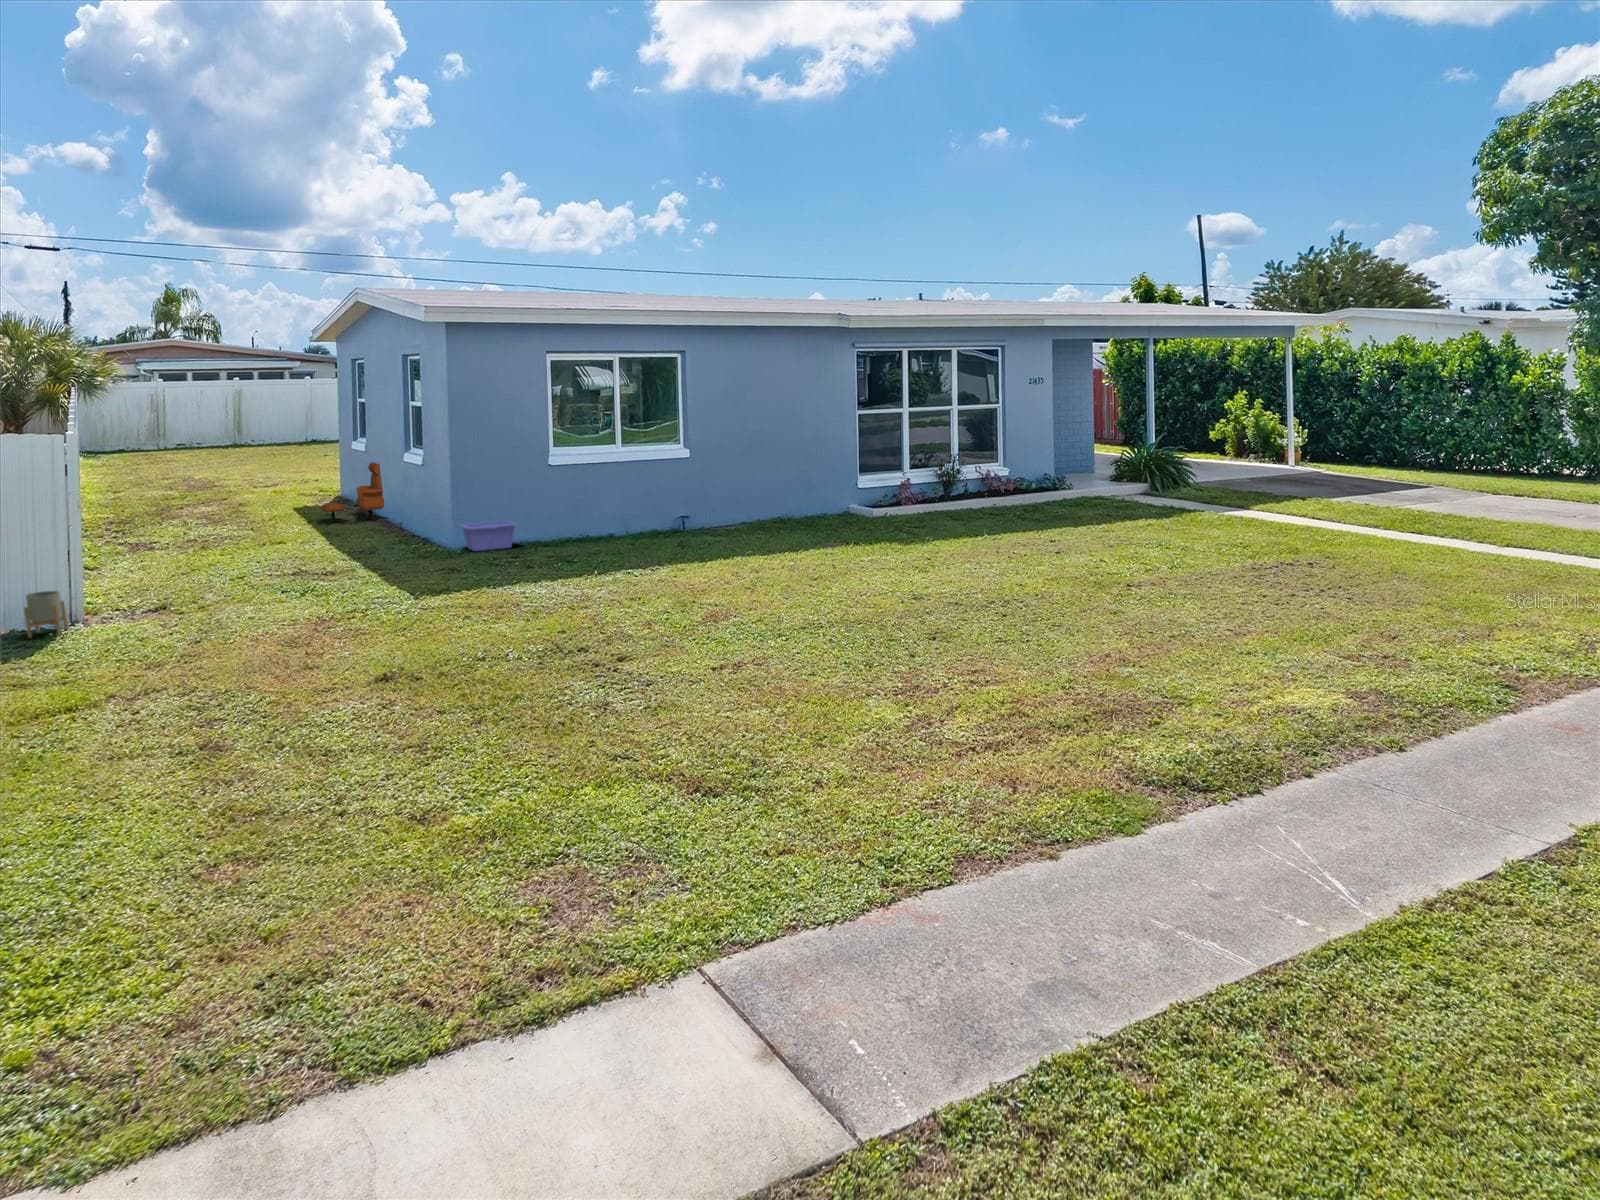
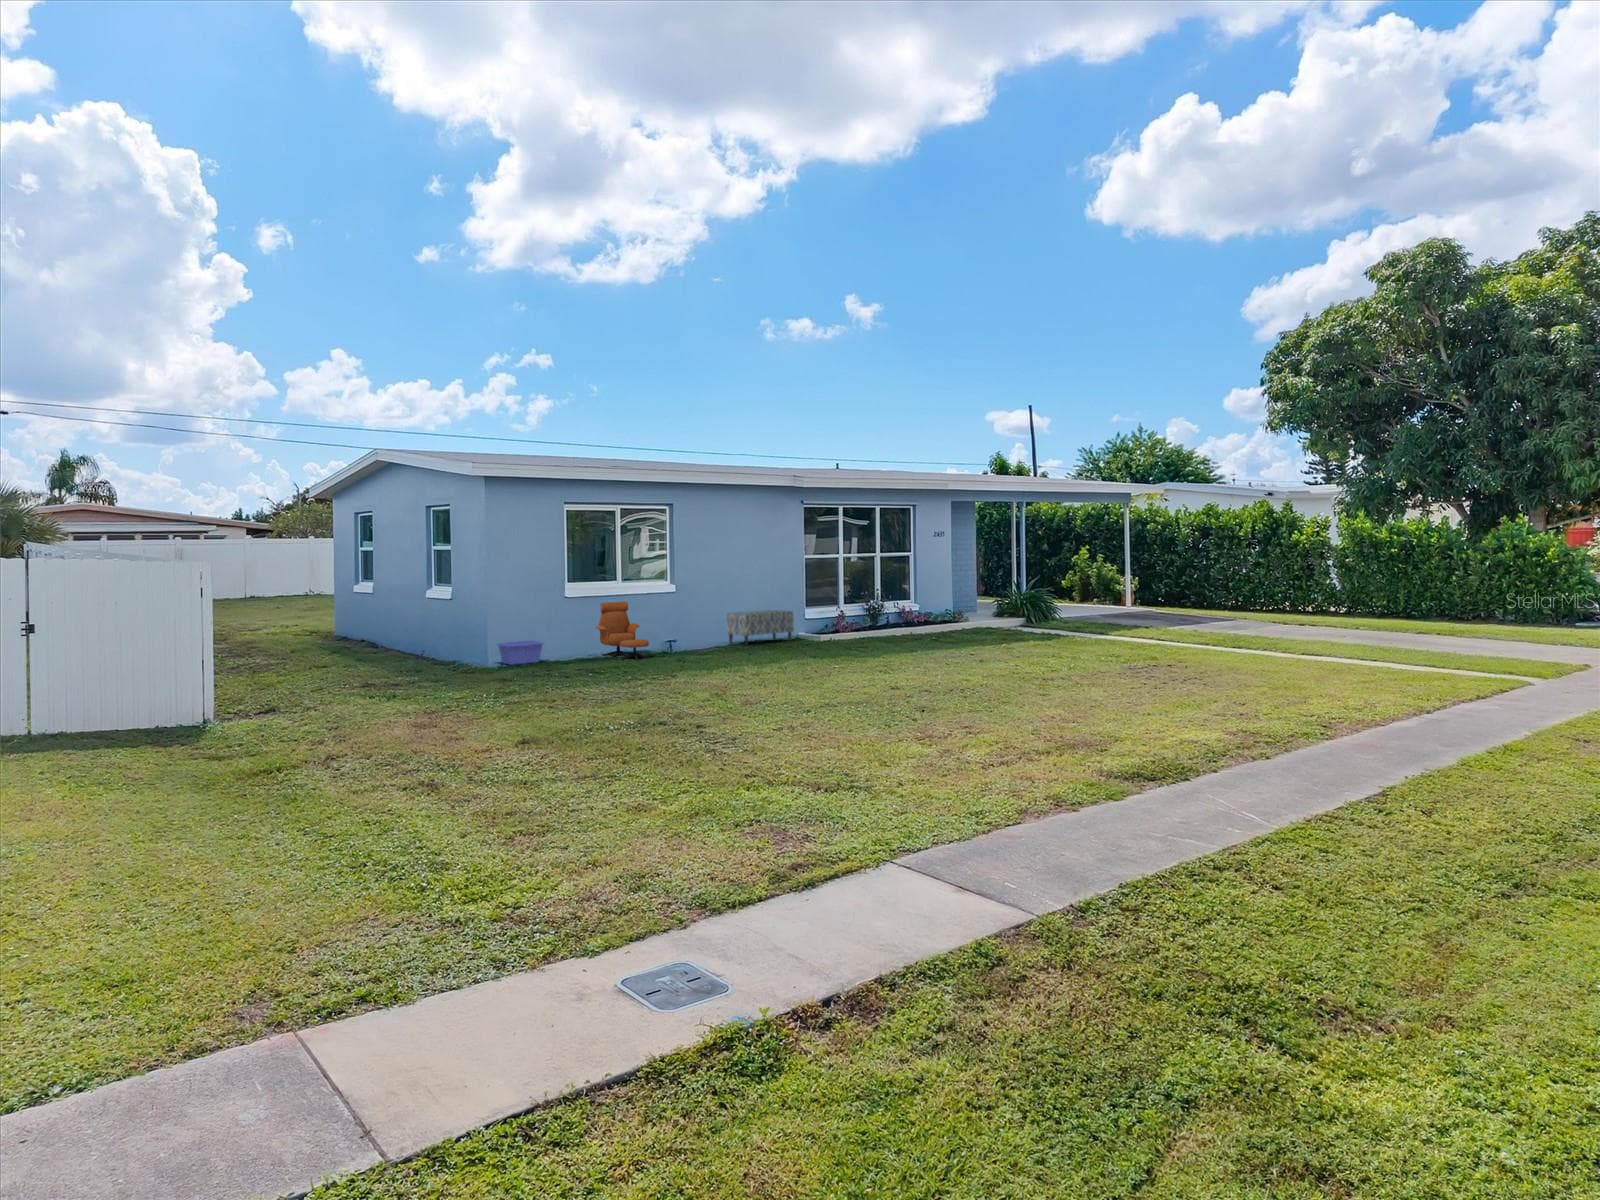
lounge chair: present [318,462,389,525] -> present [595,602,650,660]
bench: none [756,478,840,524] -> present [727,610,794,645]
planter: present [24,591,68,638] -> none [195,686,224,723]

